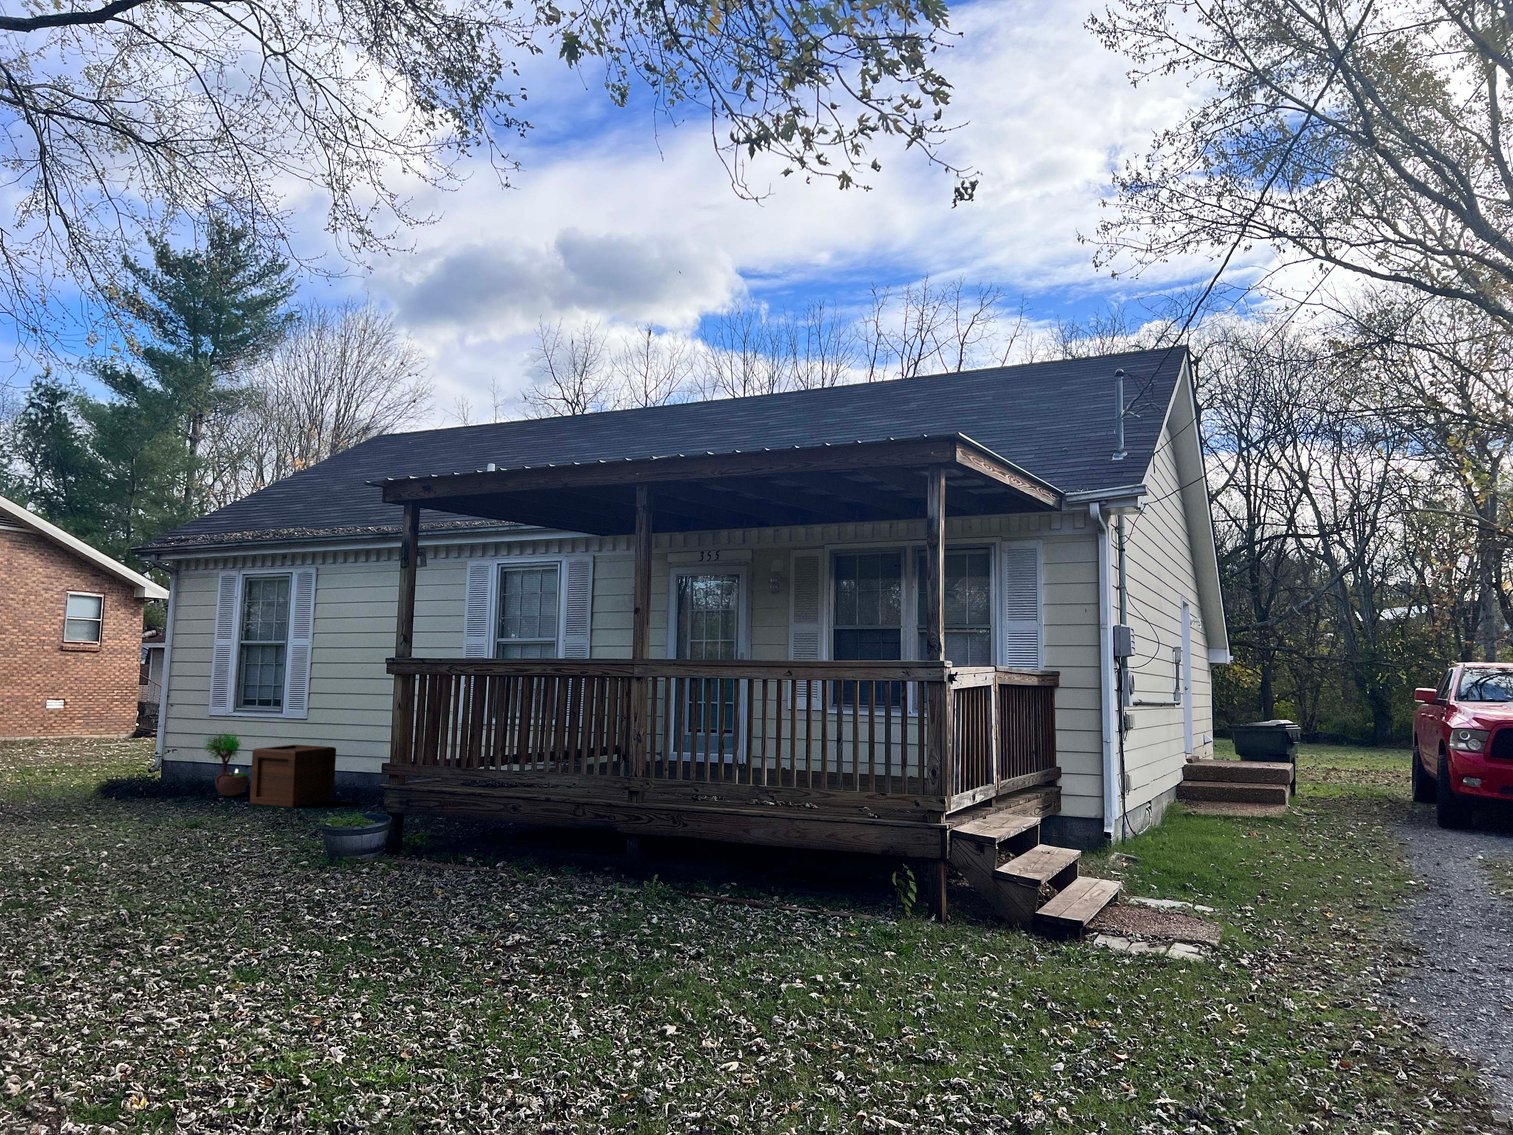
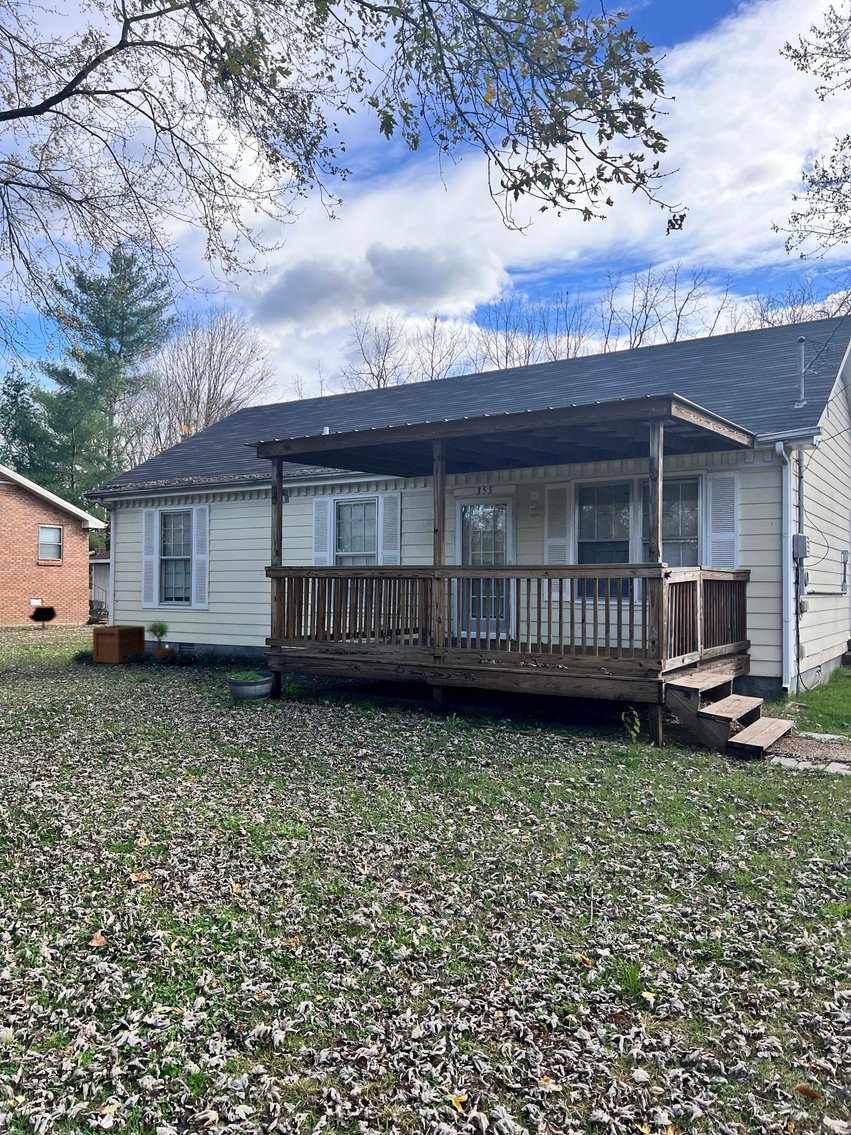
lounge chair: none [30,708,75,743] -> present [29,606,57,628]
wooden crate: present [250,745,336,807] -> present [93,625,145,663]

